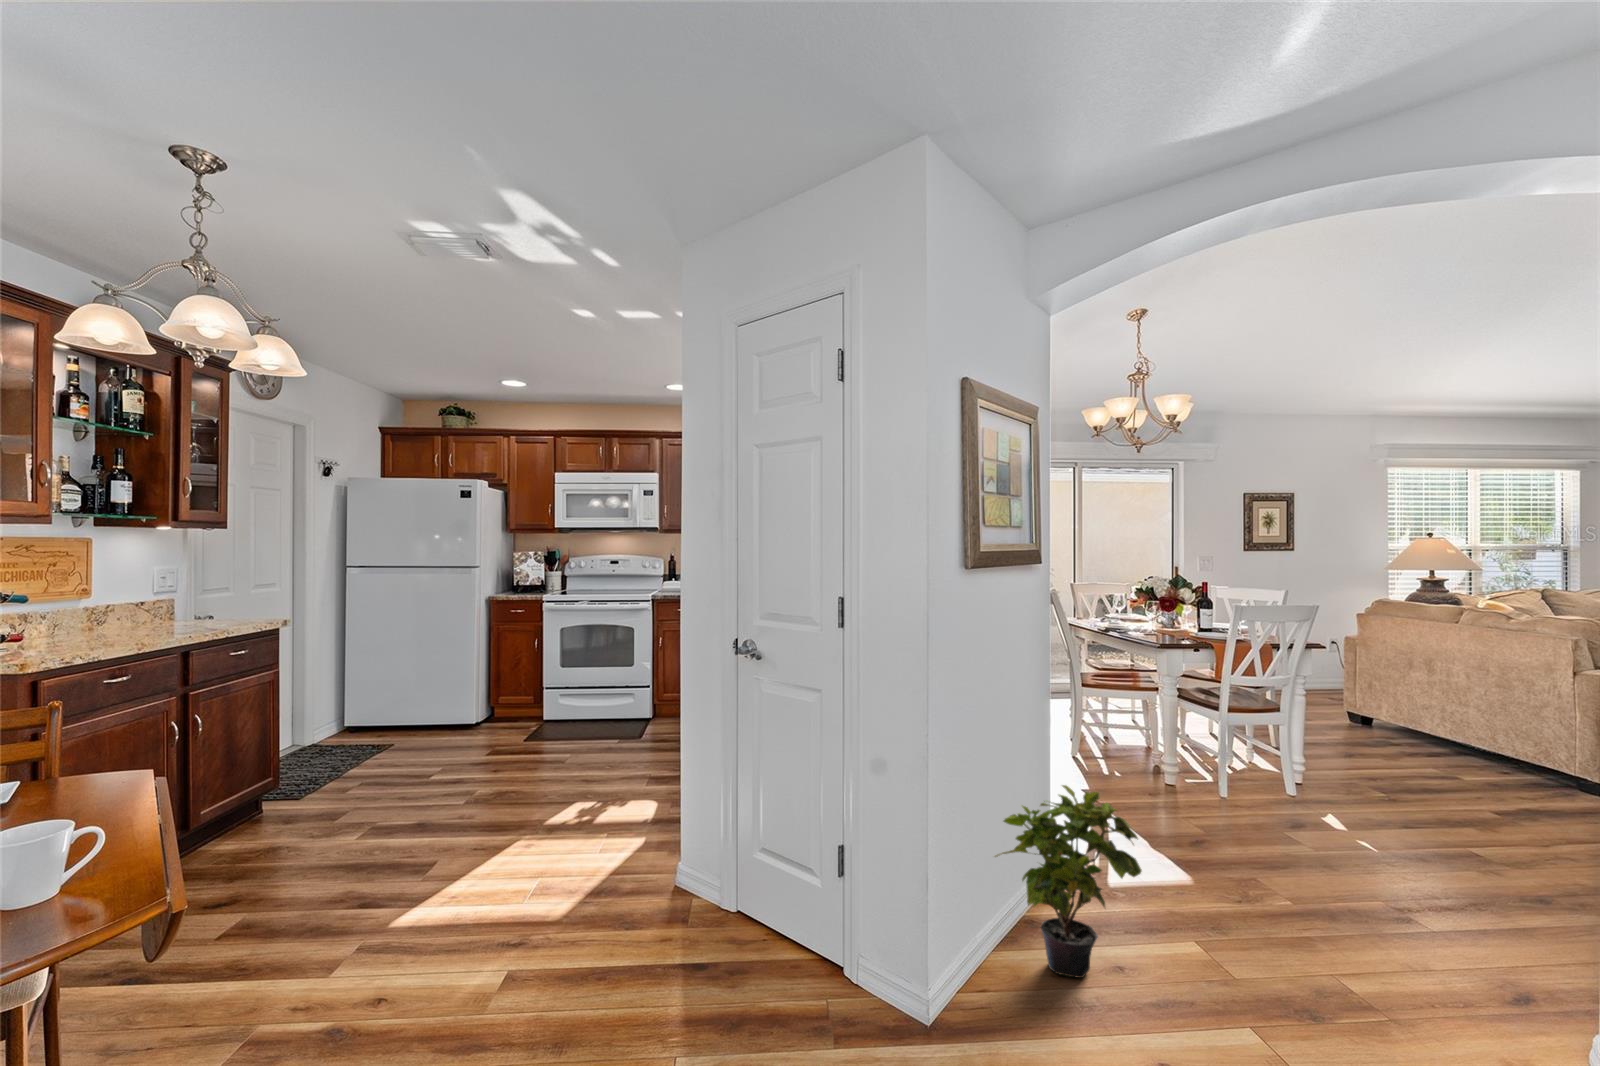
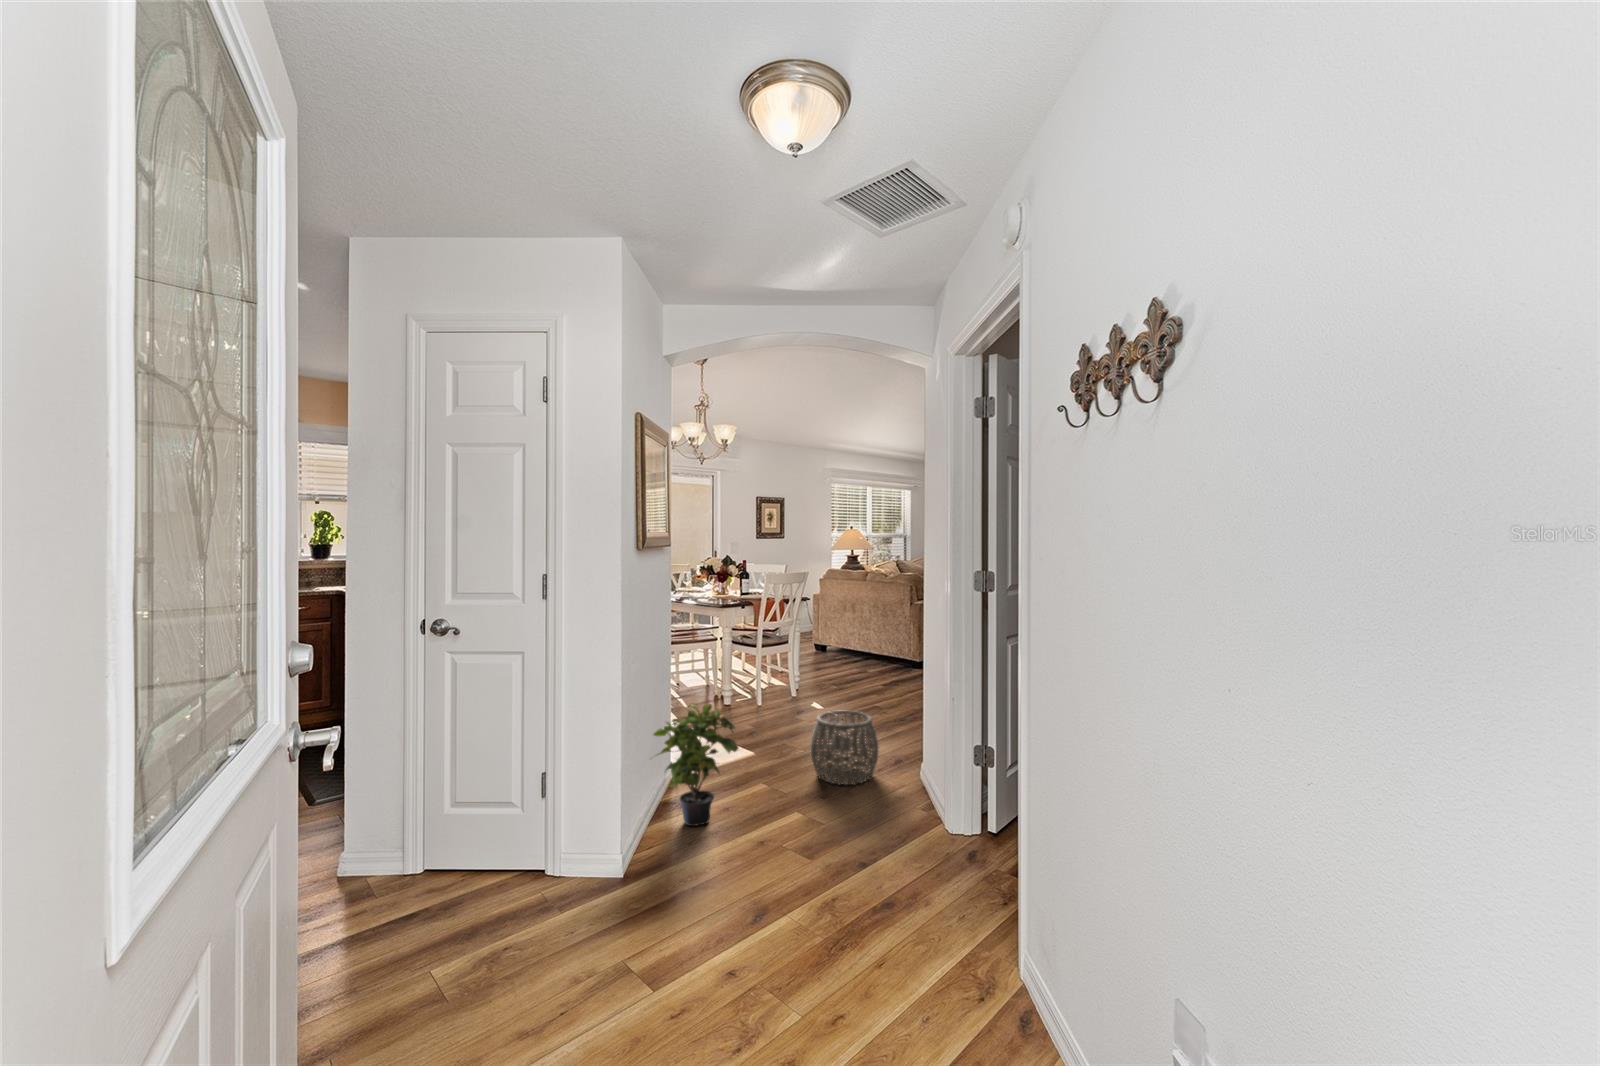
woven basket: none [1286,842,1439,991] -> present [810,711,879,785]

